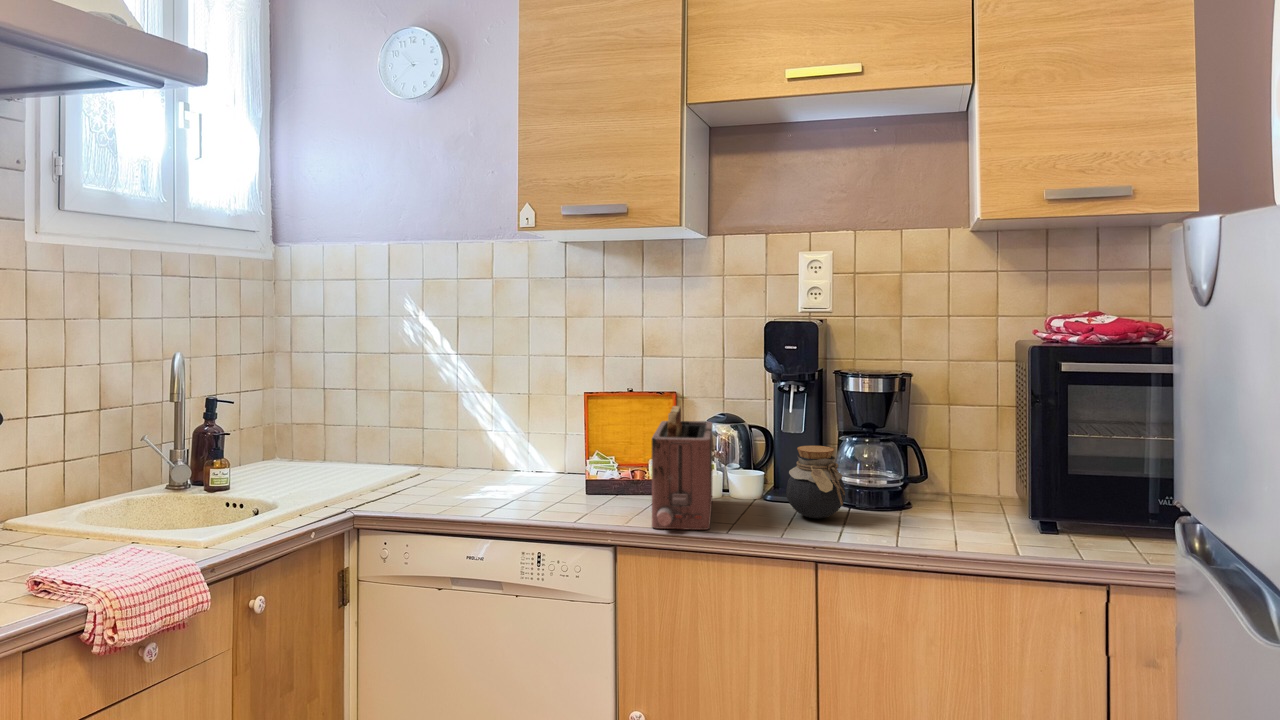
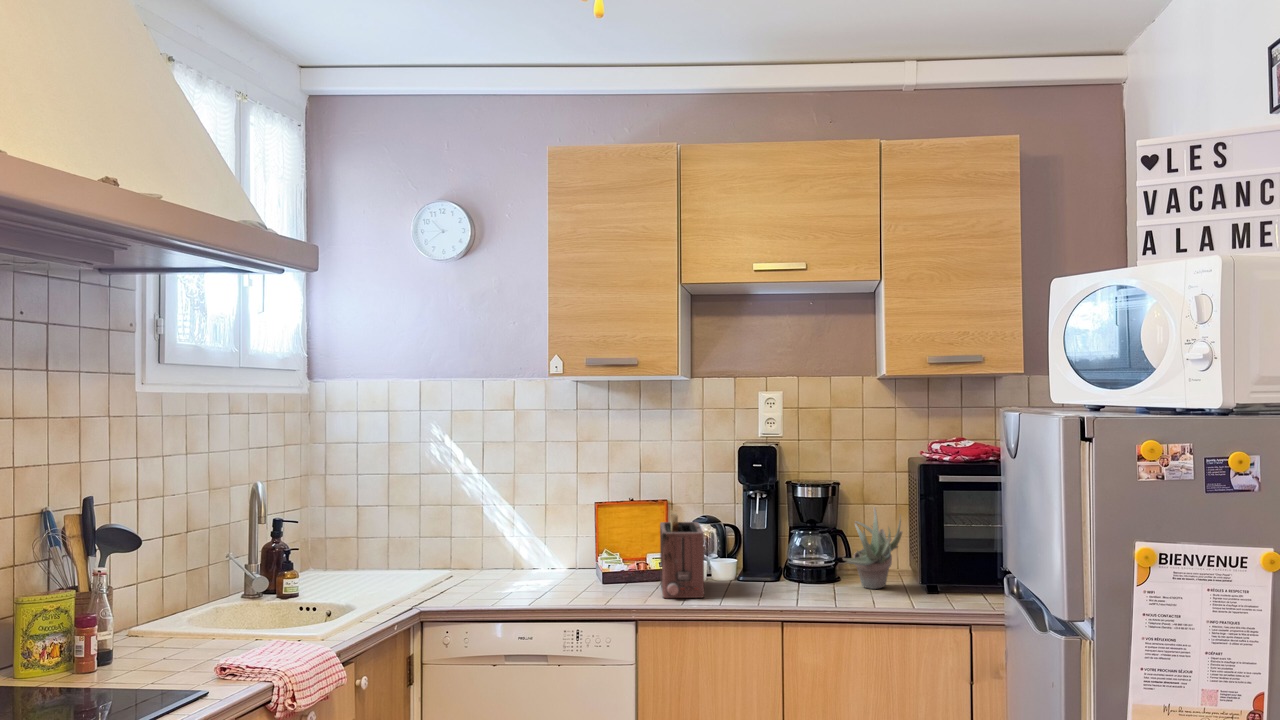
succulent plant: none [914,408,1006,524] -> present [843,508,902,589]
jar: present [786,445,845,519] -> none [755,537,797,589]

